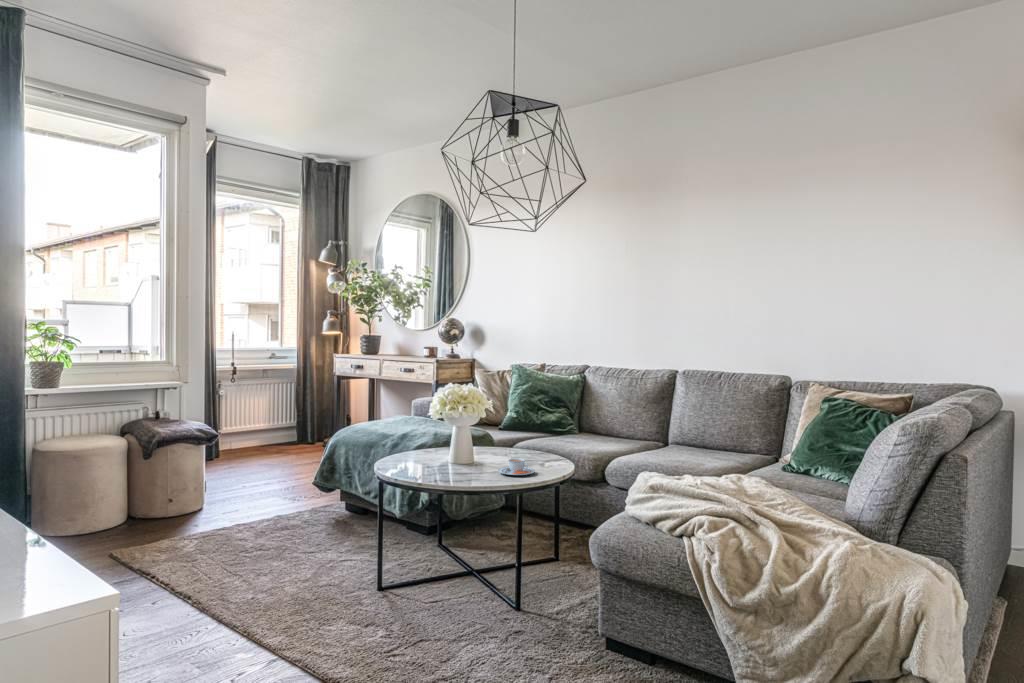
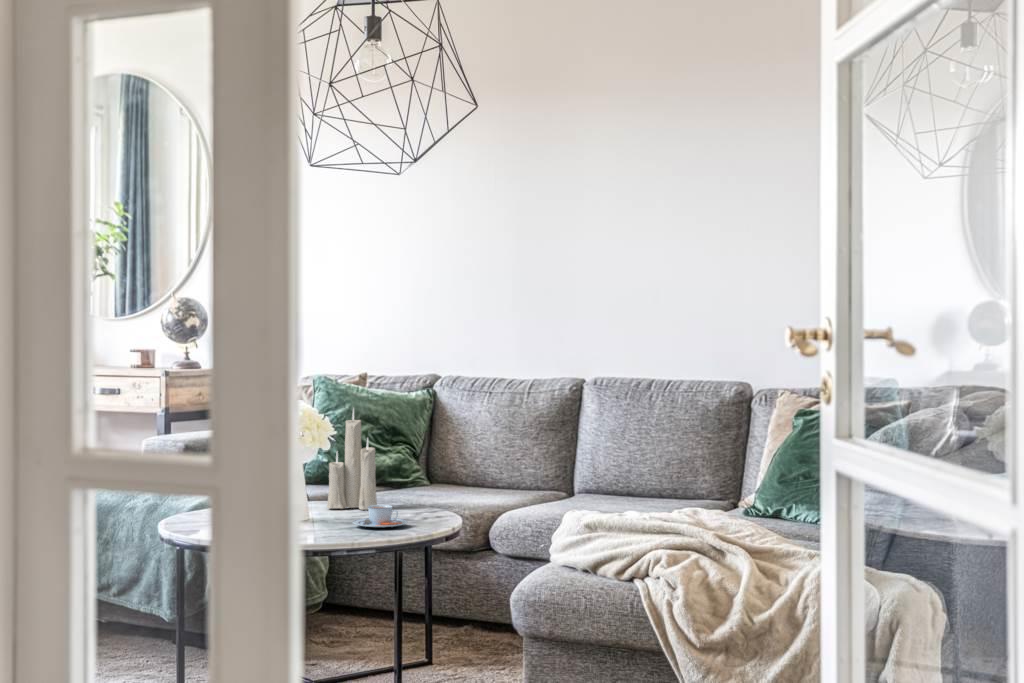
candle: none [495,386,527,457] -> present [327,409,377,510]

